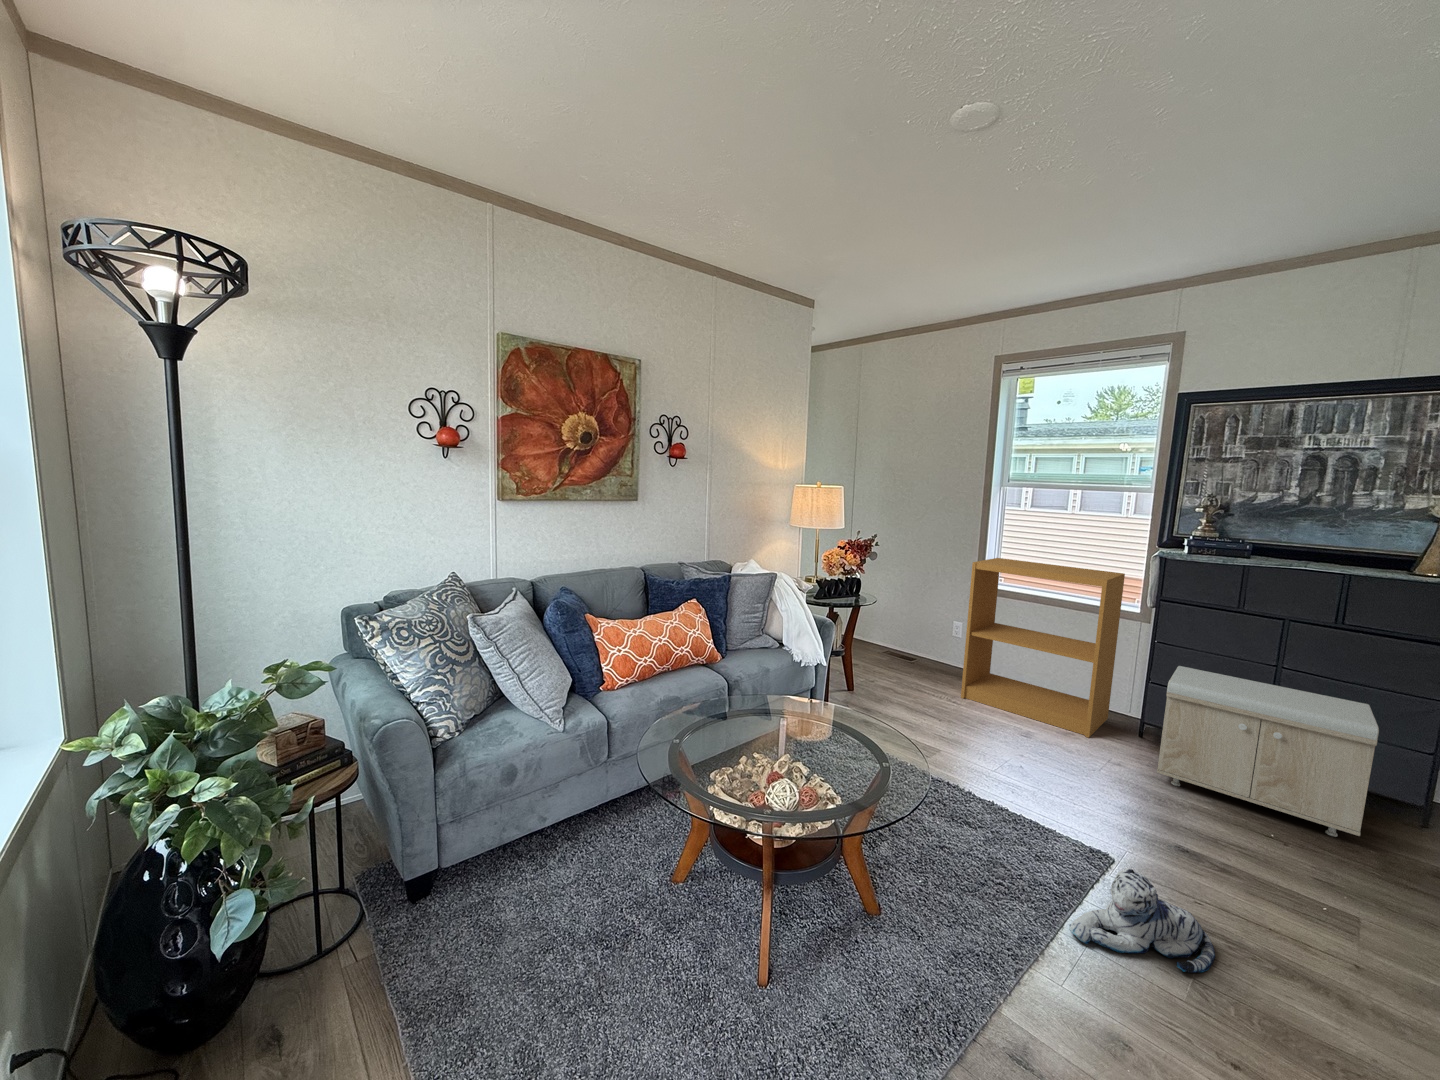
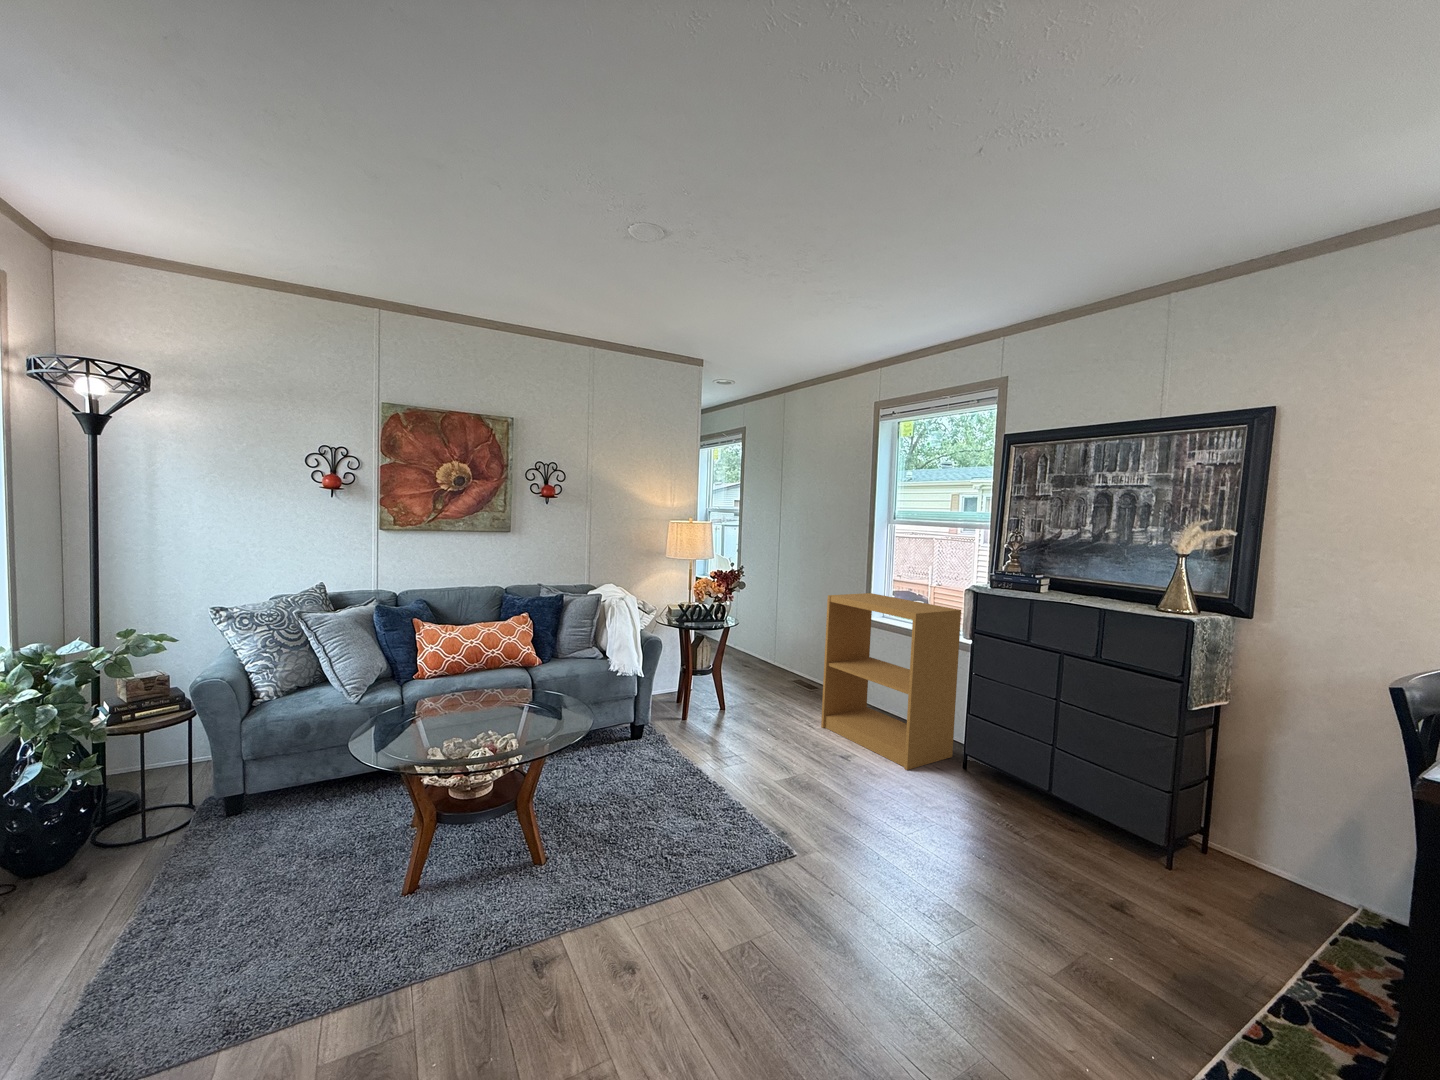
storage bench: present [1157,666,1379,837] -> none [922,700,1111,874]
plush toy: present [1069,868,1215,973] -> none [669,848,785,944]

